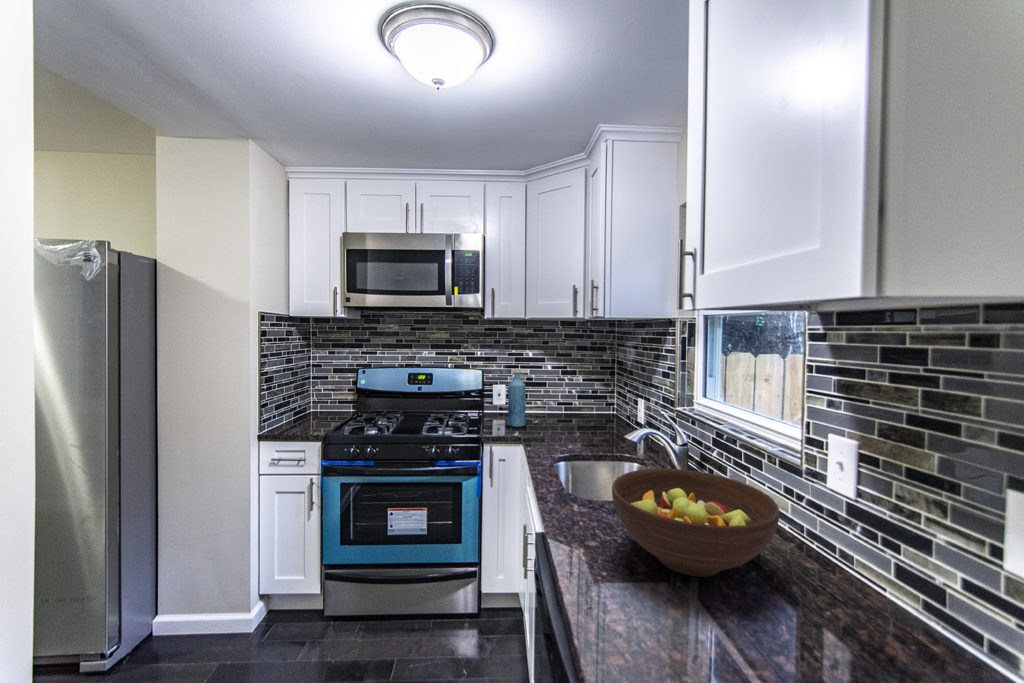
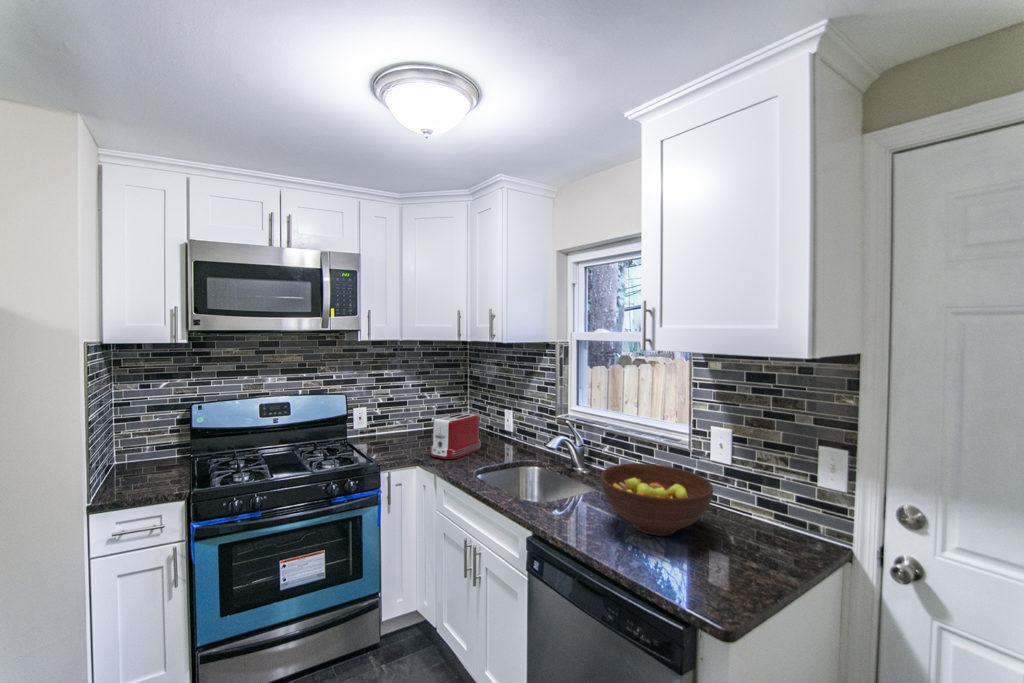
bottle: present [508,374,526,427] -> none [382,396,400,450]
toaster: none [540,397,599,443] -> present [431,413,481,459]

